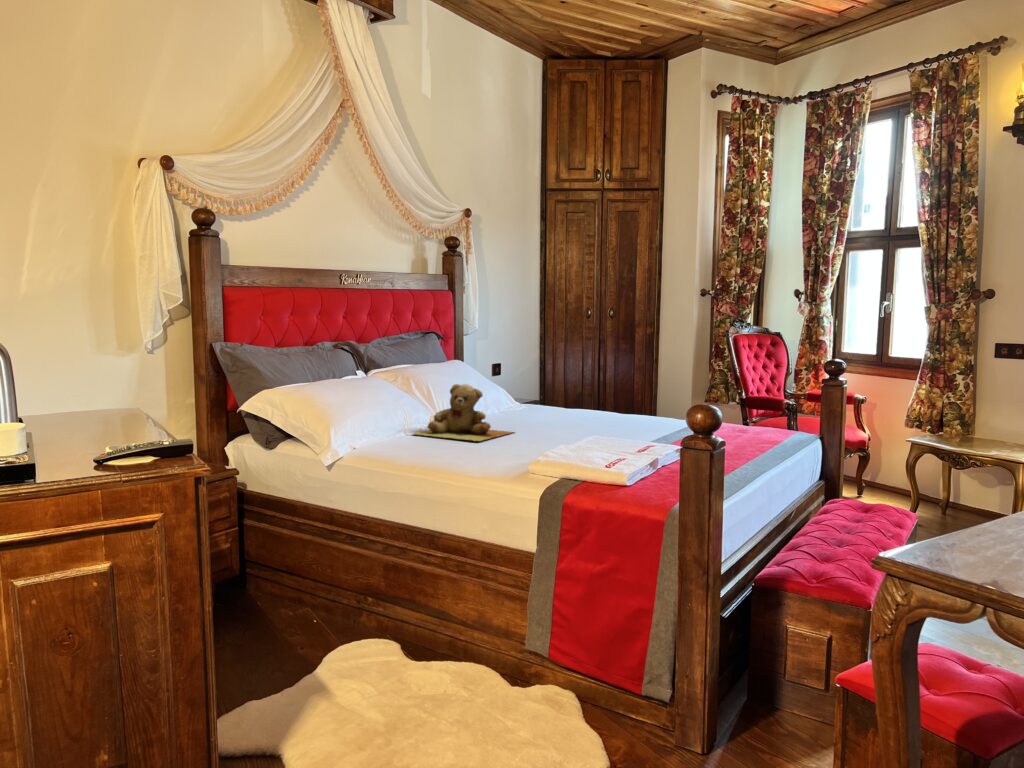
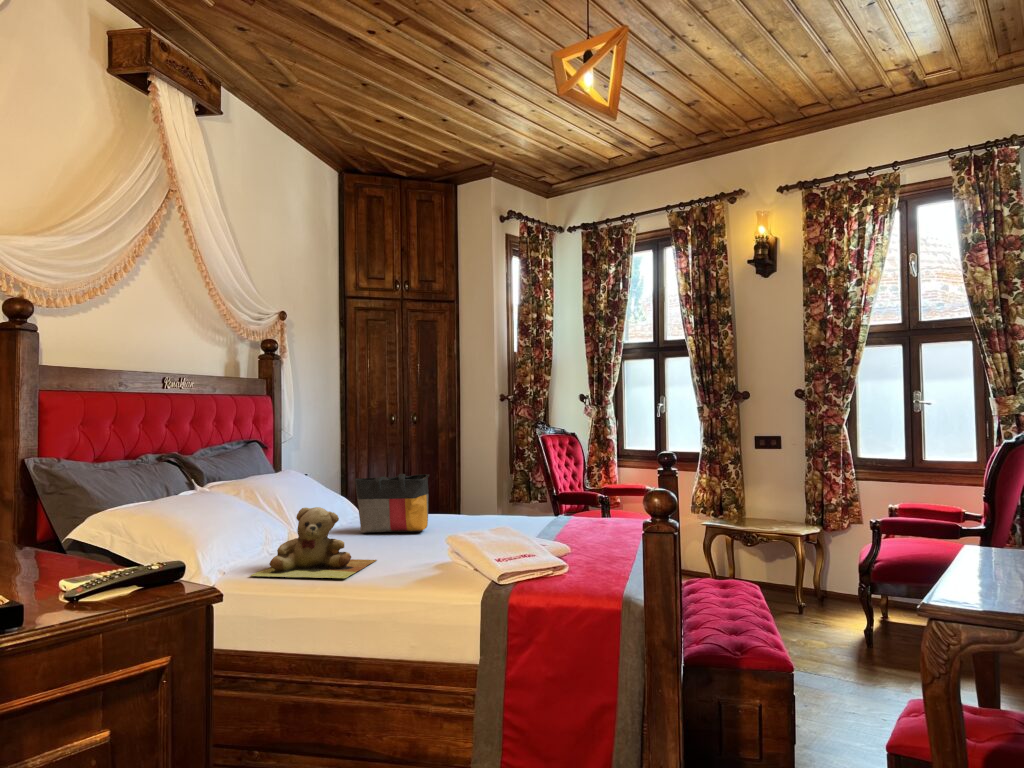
tote bag: none [516,363,580,415] -> present [355,474,429,533]

